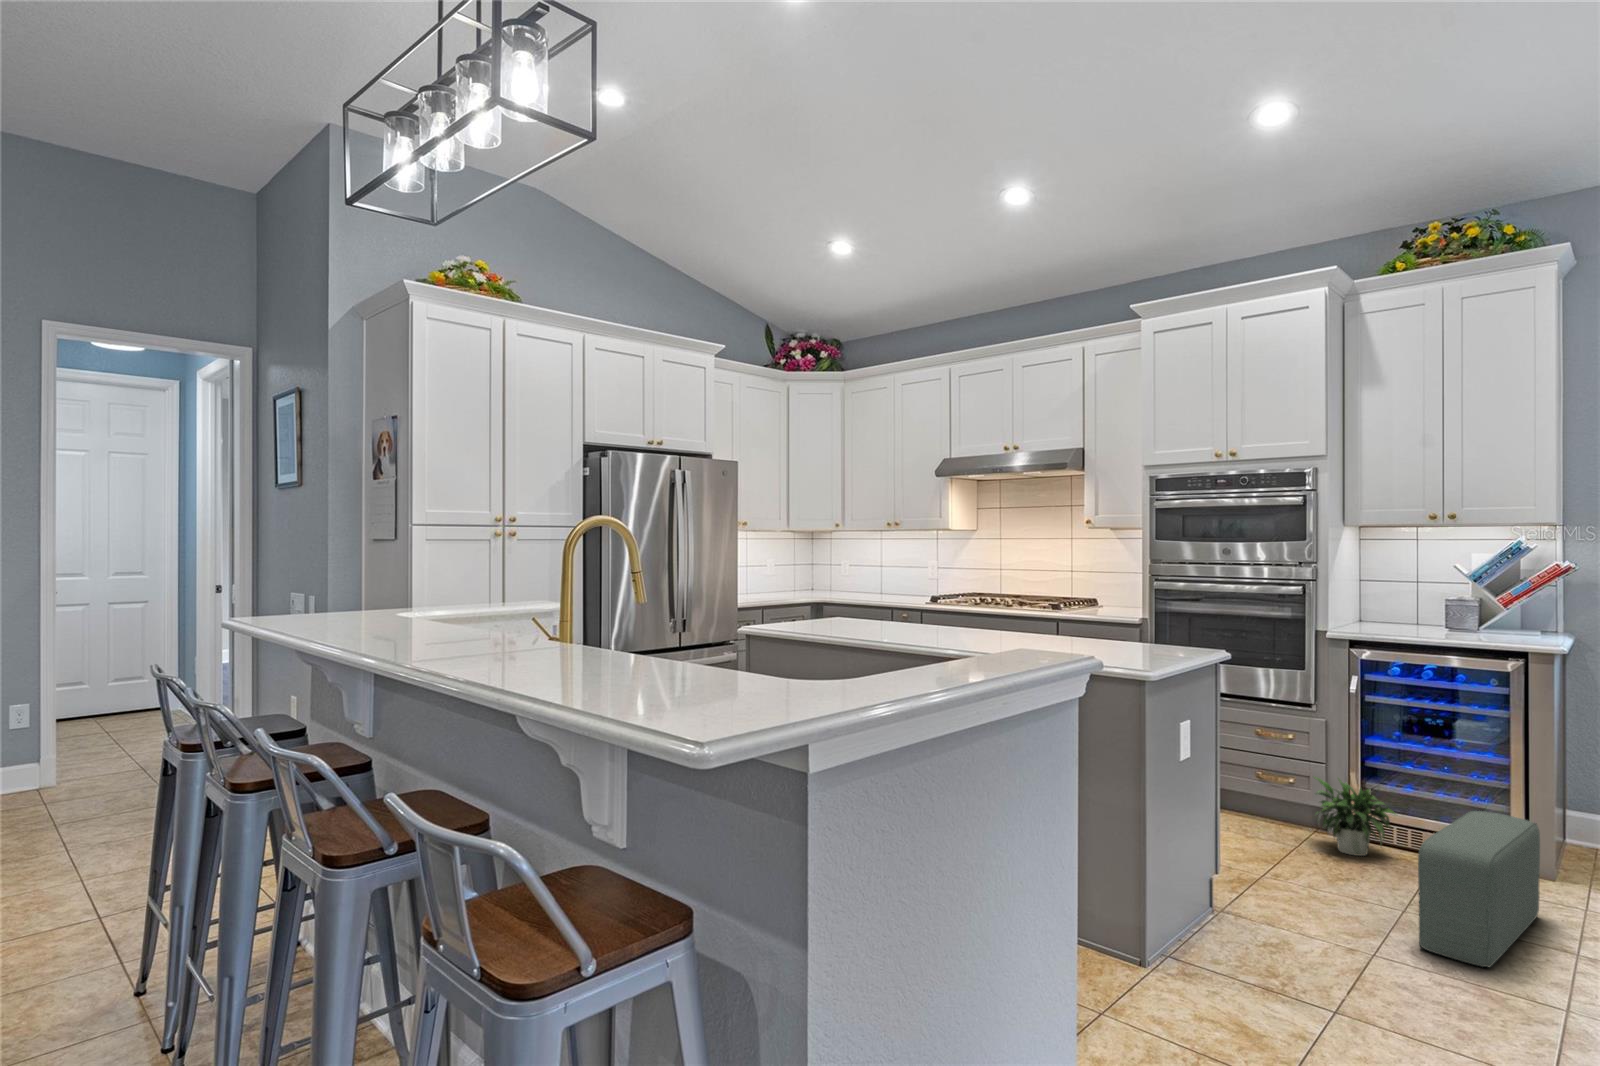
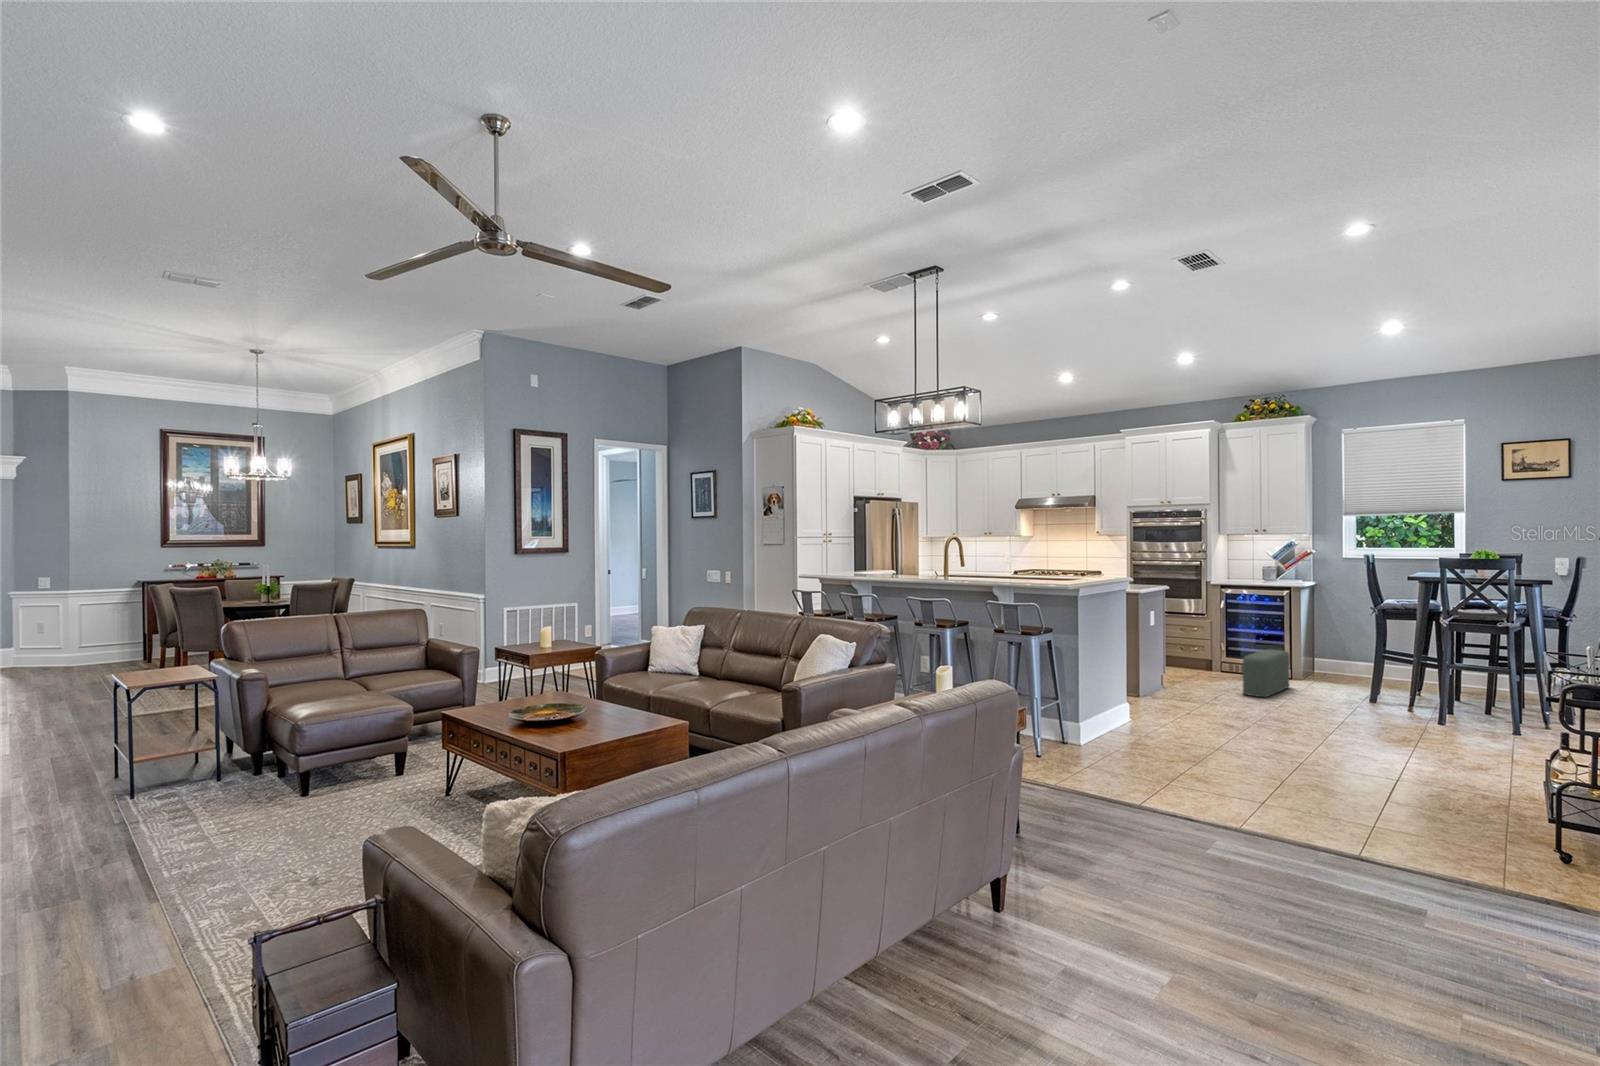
potted plant: present [1315,777,1396,856] -> none [1204,644,1240,675]

